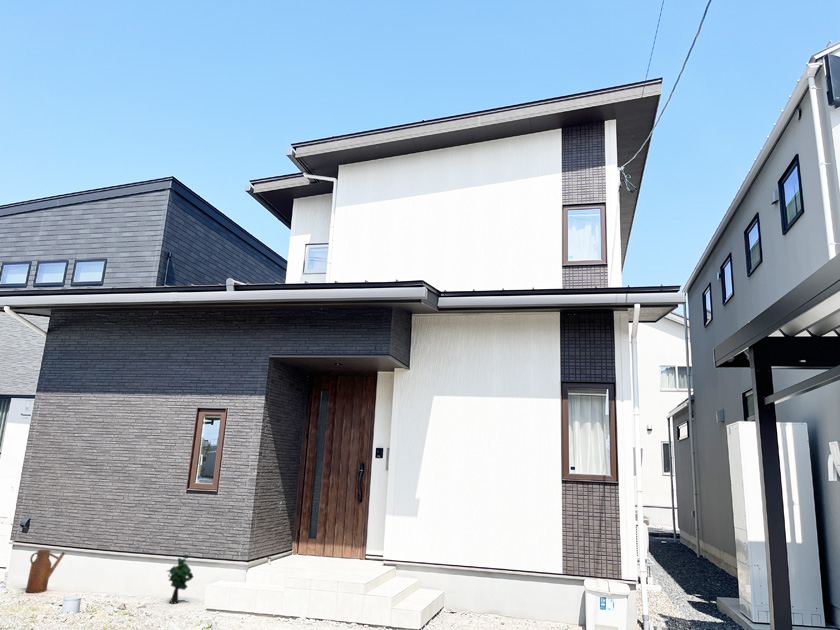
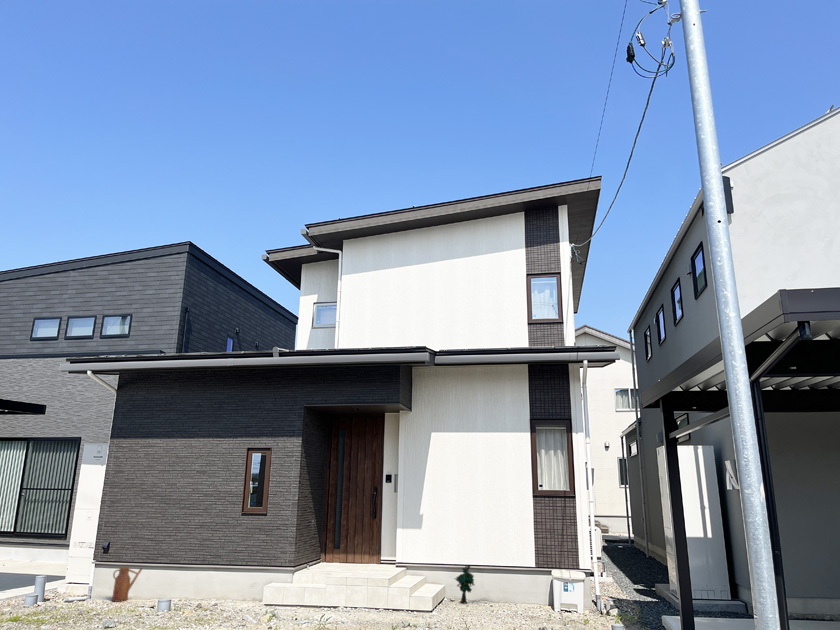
decorative plant: present [168,555,193,604] -> present [455,565,474,603]

